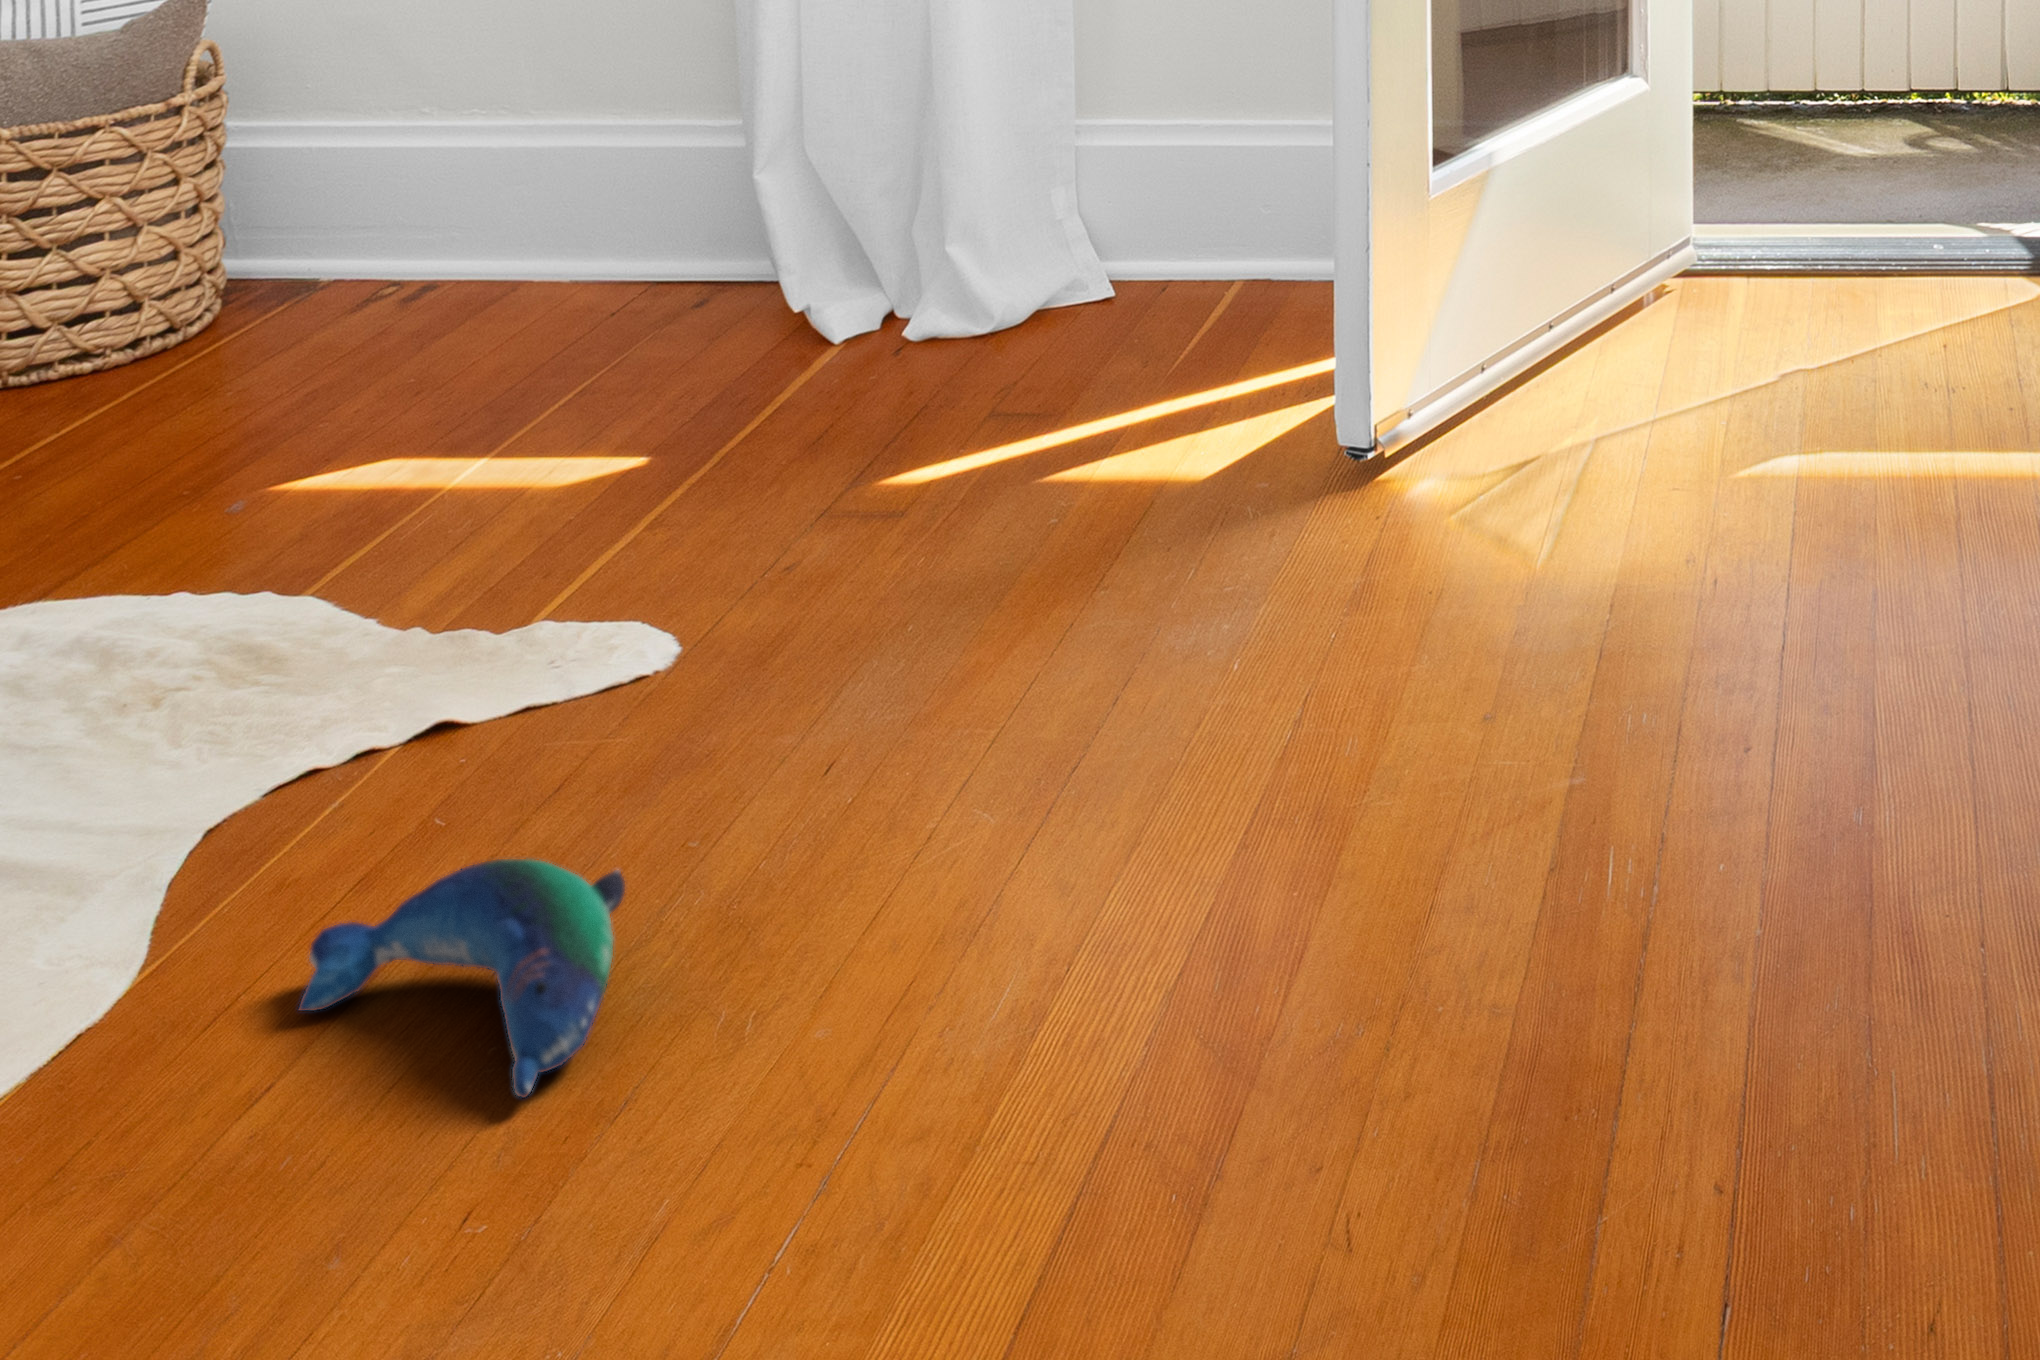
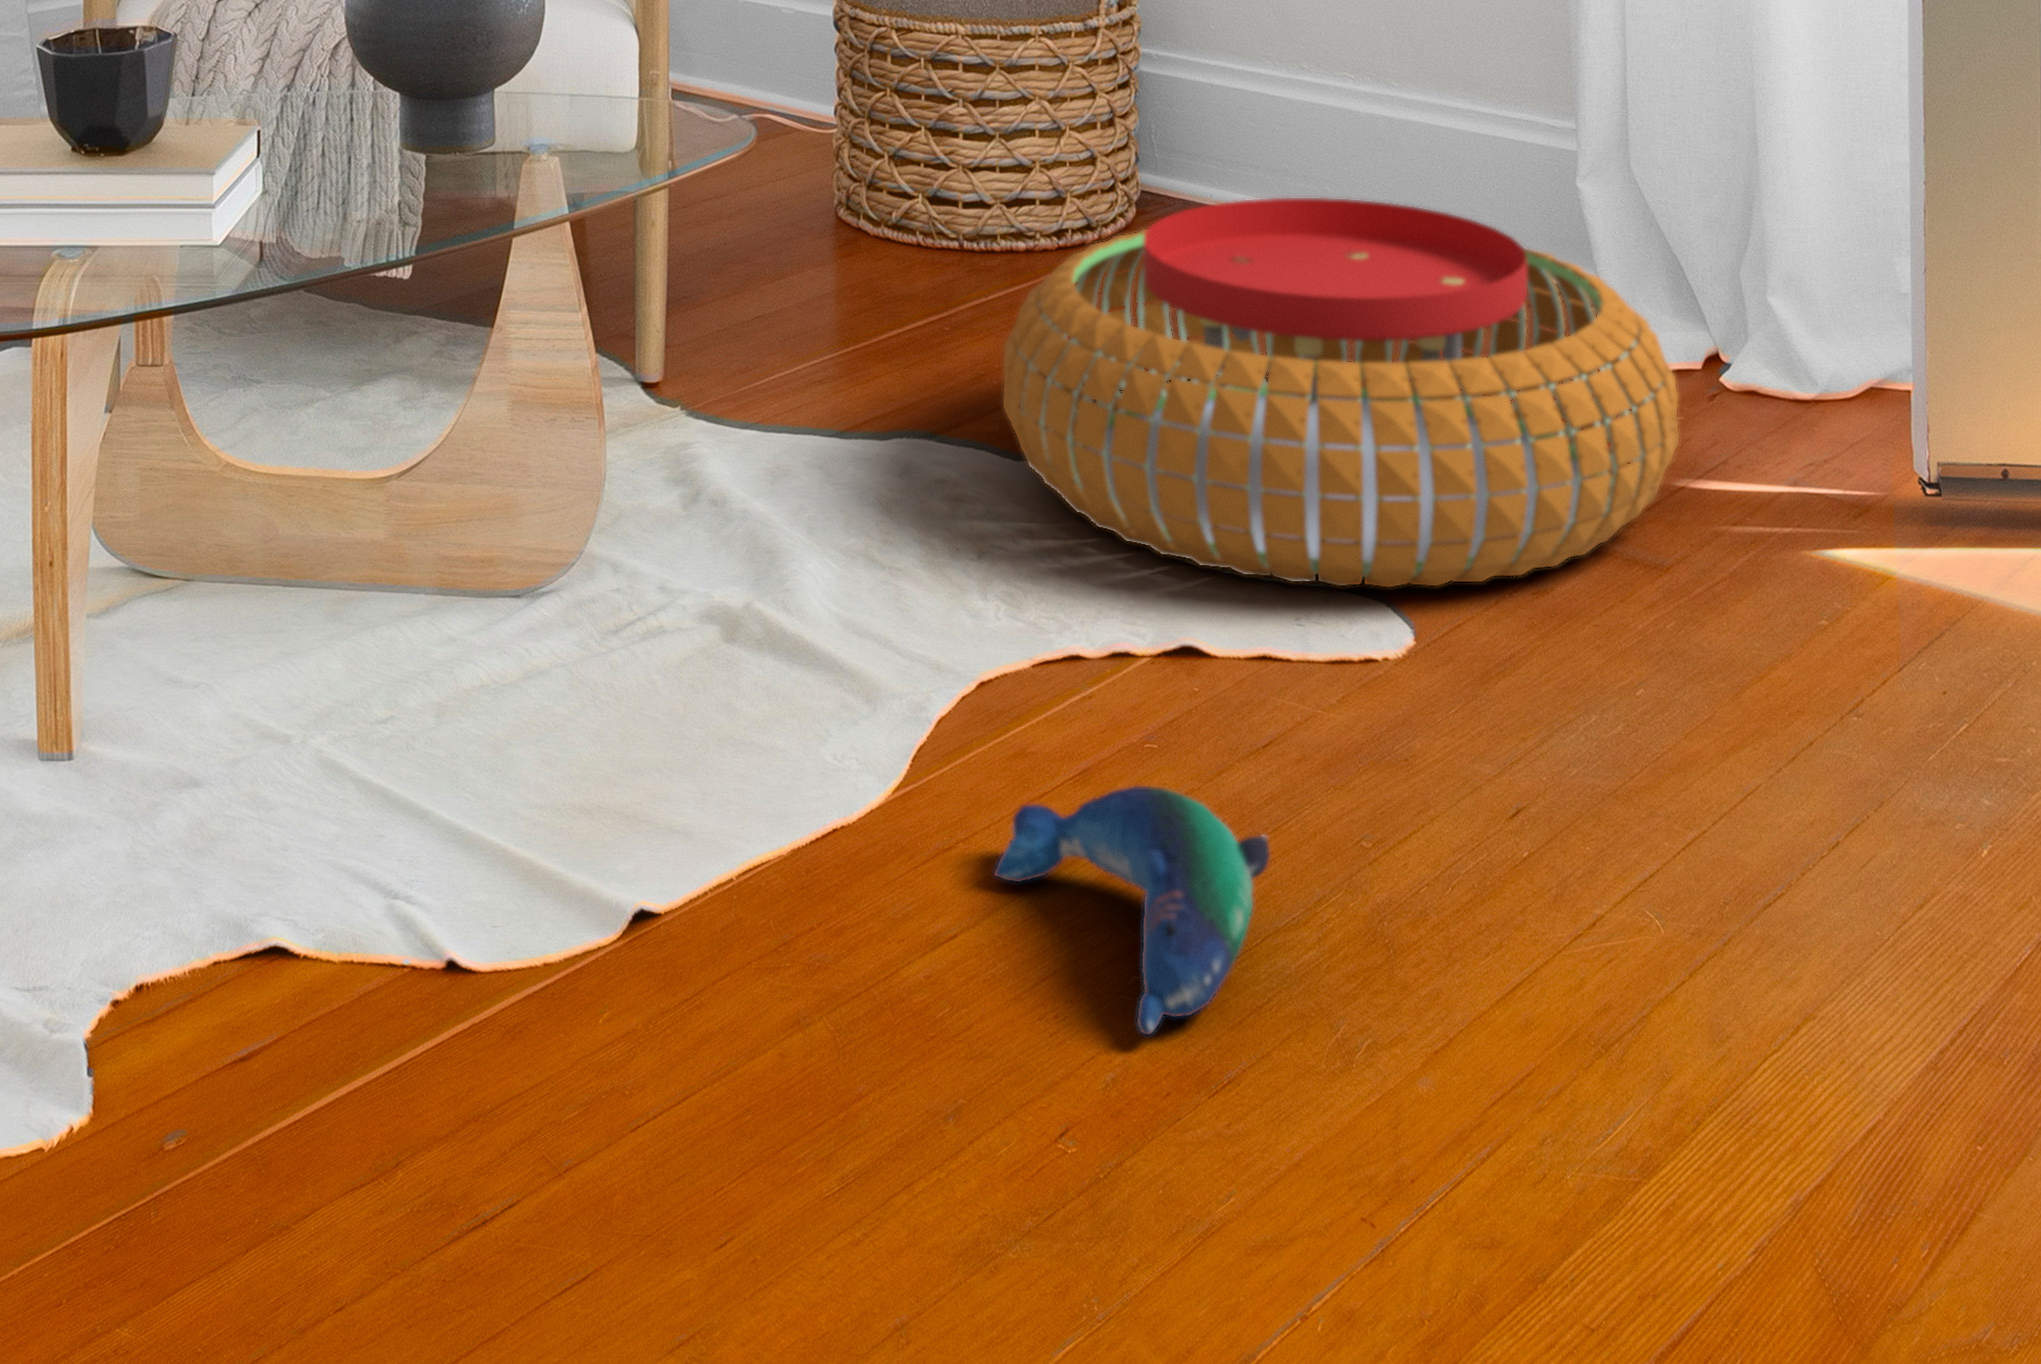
pouf: none [153,234,907,646] -> present [1003,198,1679,587]

